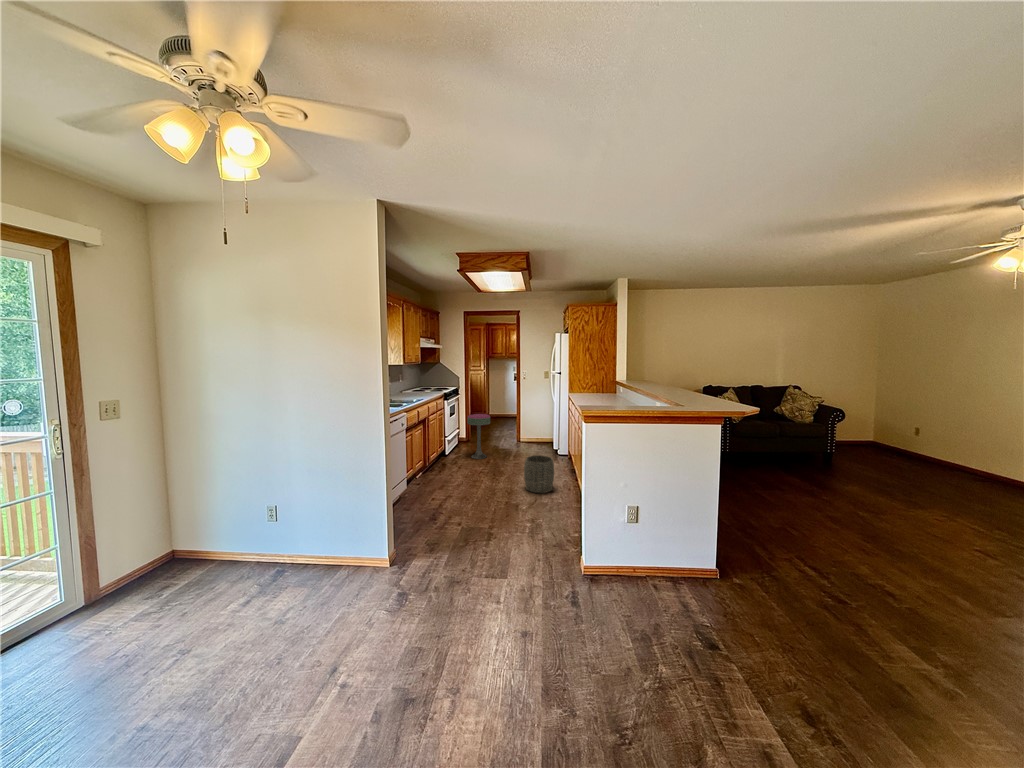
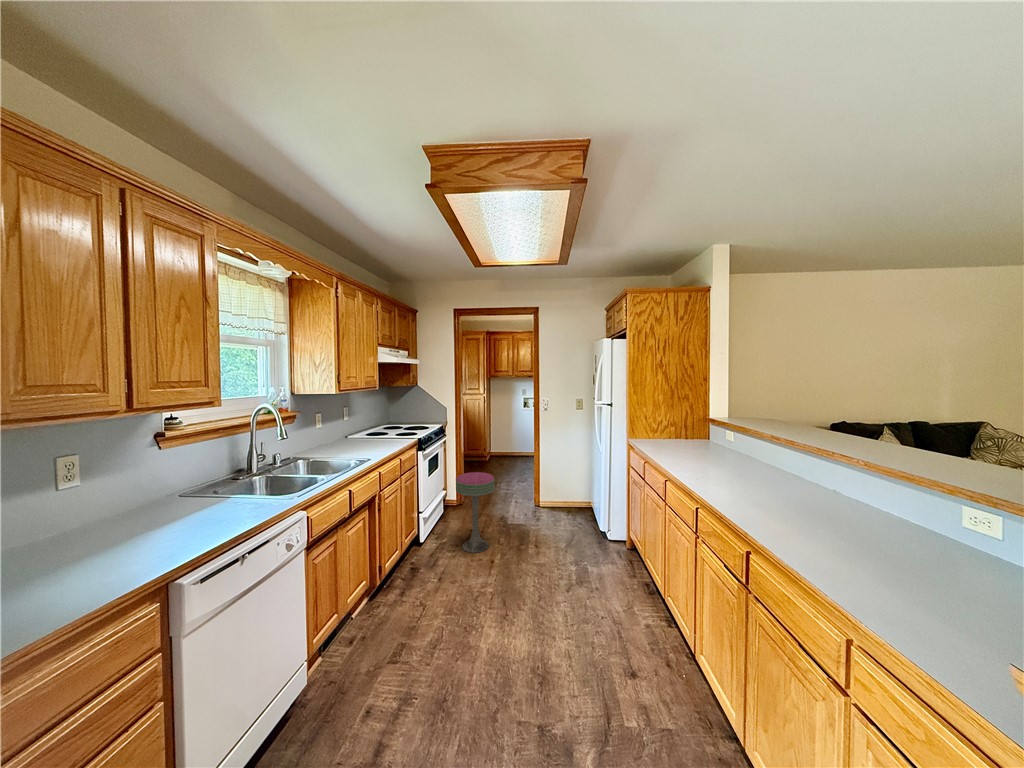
woven basket: present [524,455,554,493] -> none [570,588,639,695]

